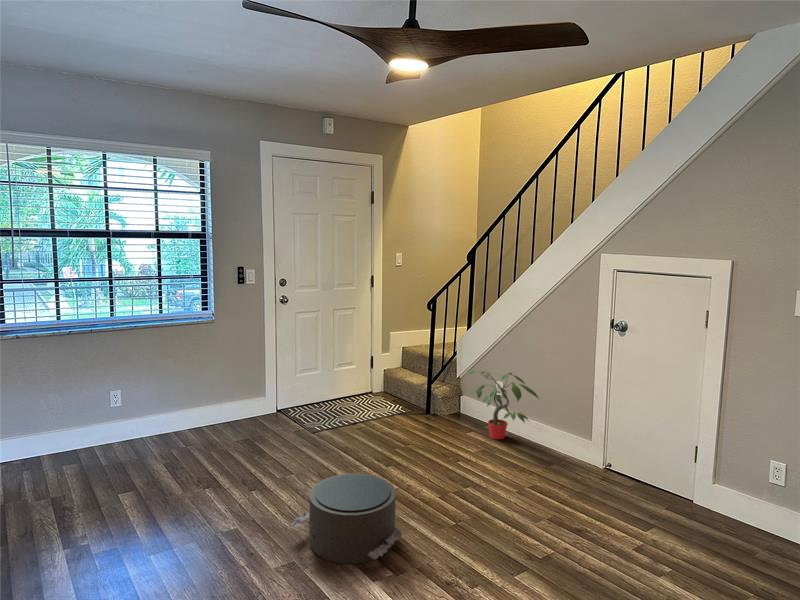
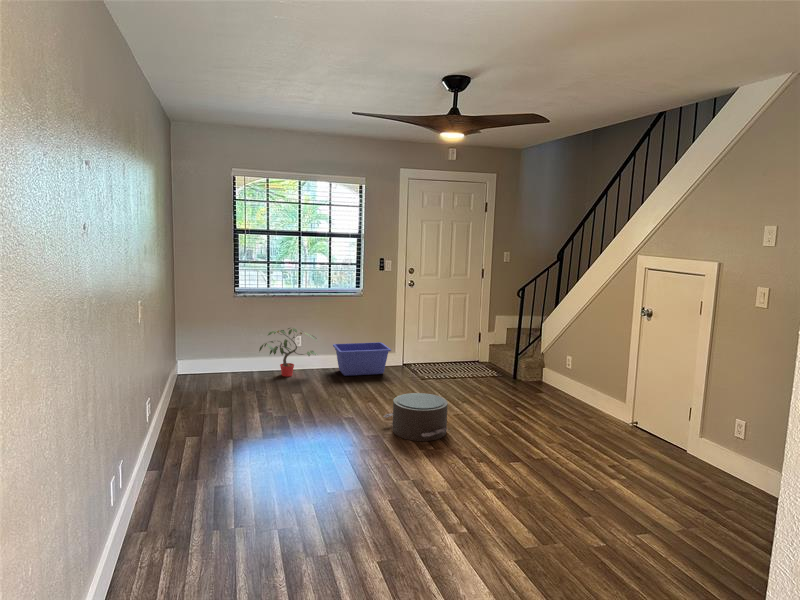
potted plant: present [465,371,539,439] -> present [259,328,316,377]
storage bin: none [174,385,266,444] -> present [333,342,391,376]

